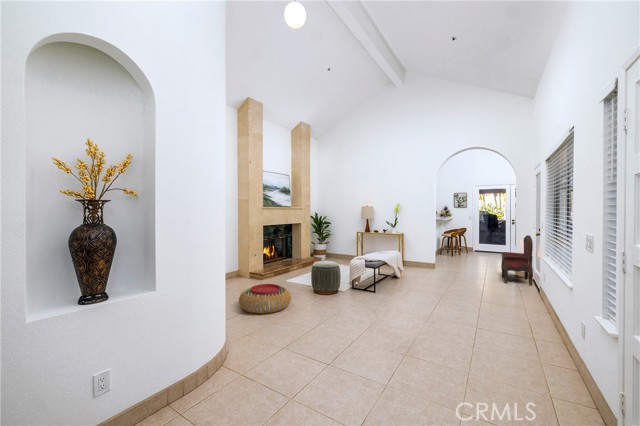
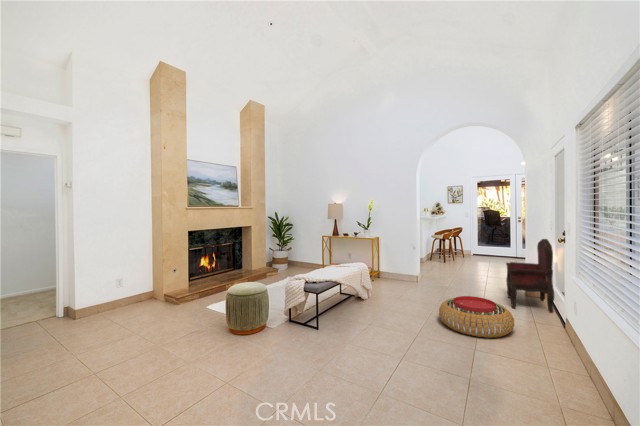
pouf: present [239,284,291,314] -> present [439,296,514,338]

